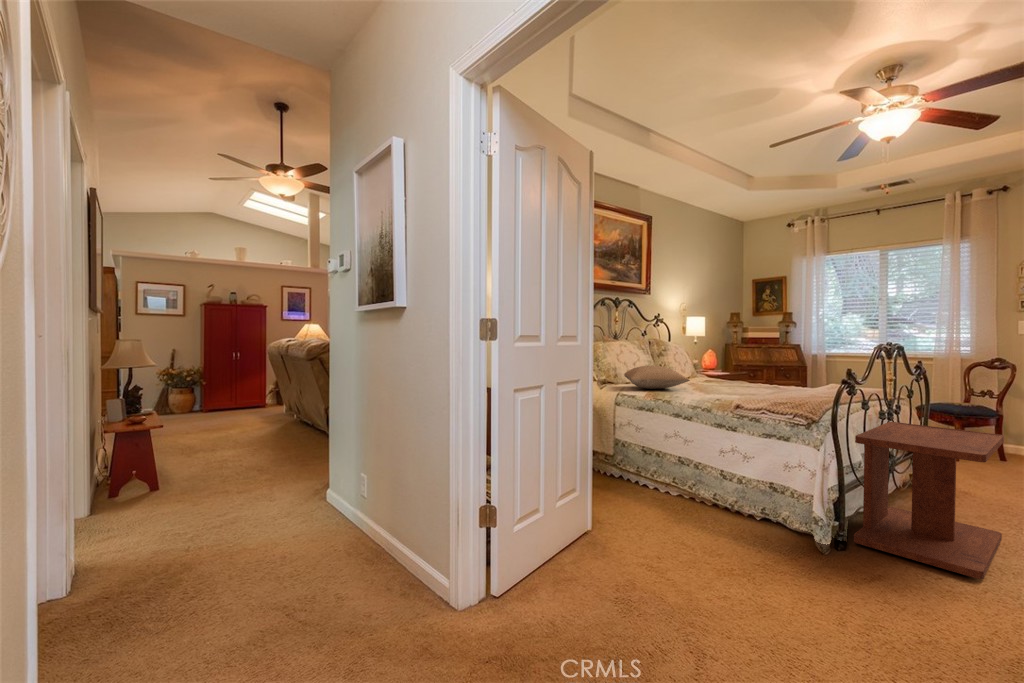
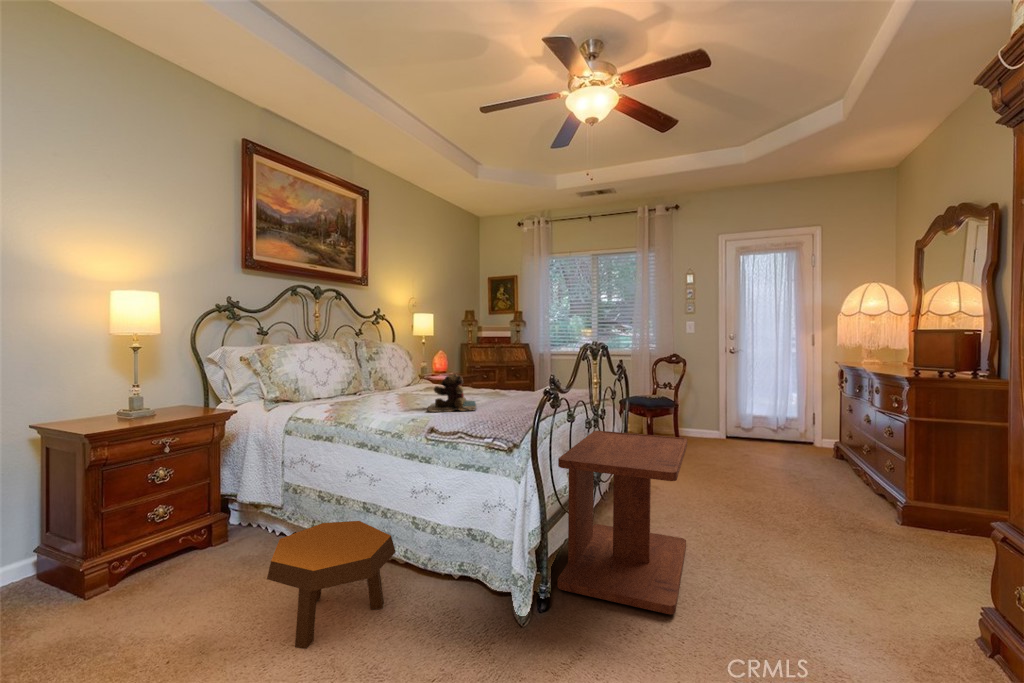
pillow: present [624,366,690,389] -> none [306,376,388,408]
teddy bear: none [724,367,769,396] -> present [427,374,476,412]
footstool: none [631,464,714,536] -> present [267,521,396,649]

